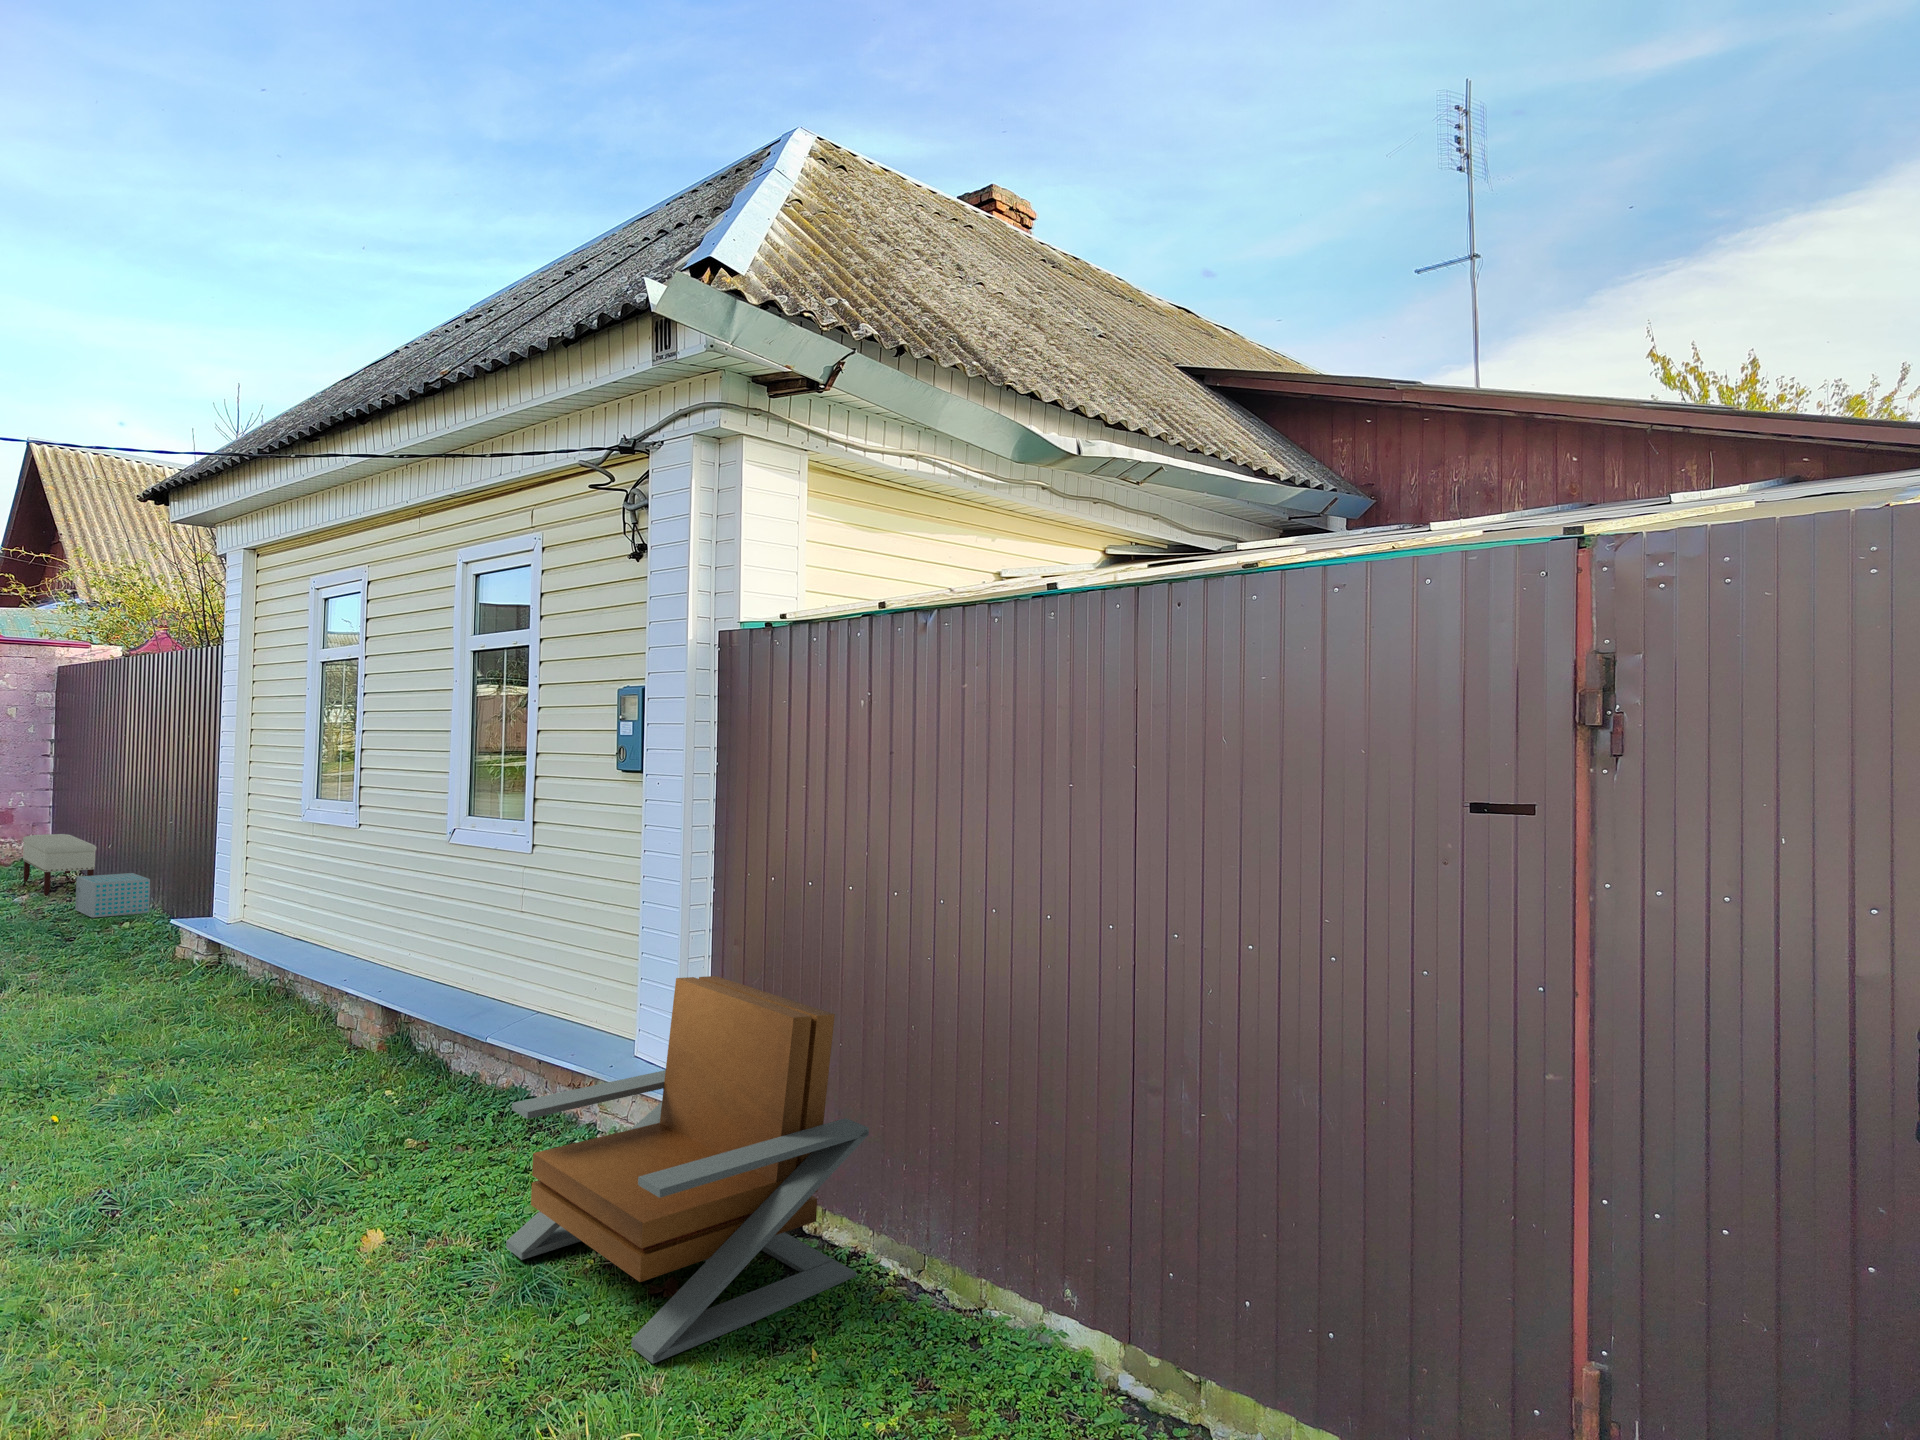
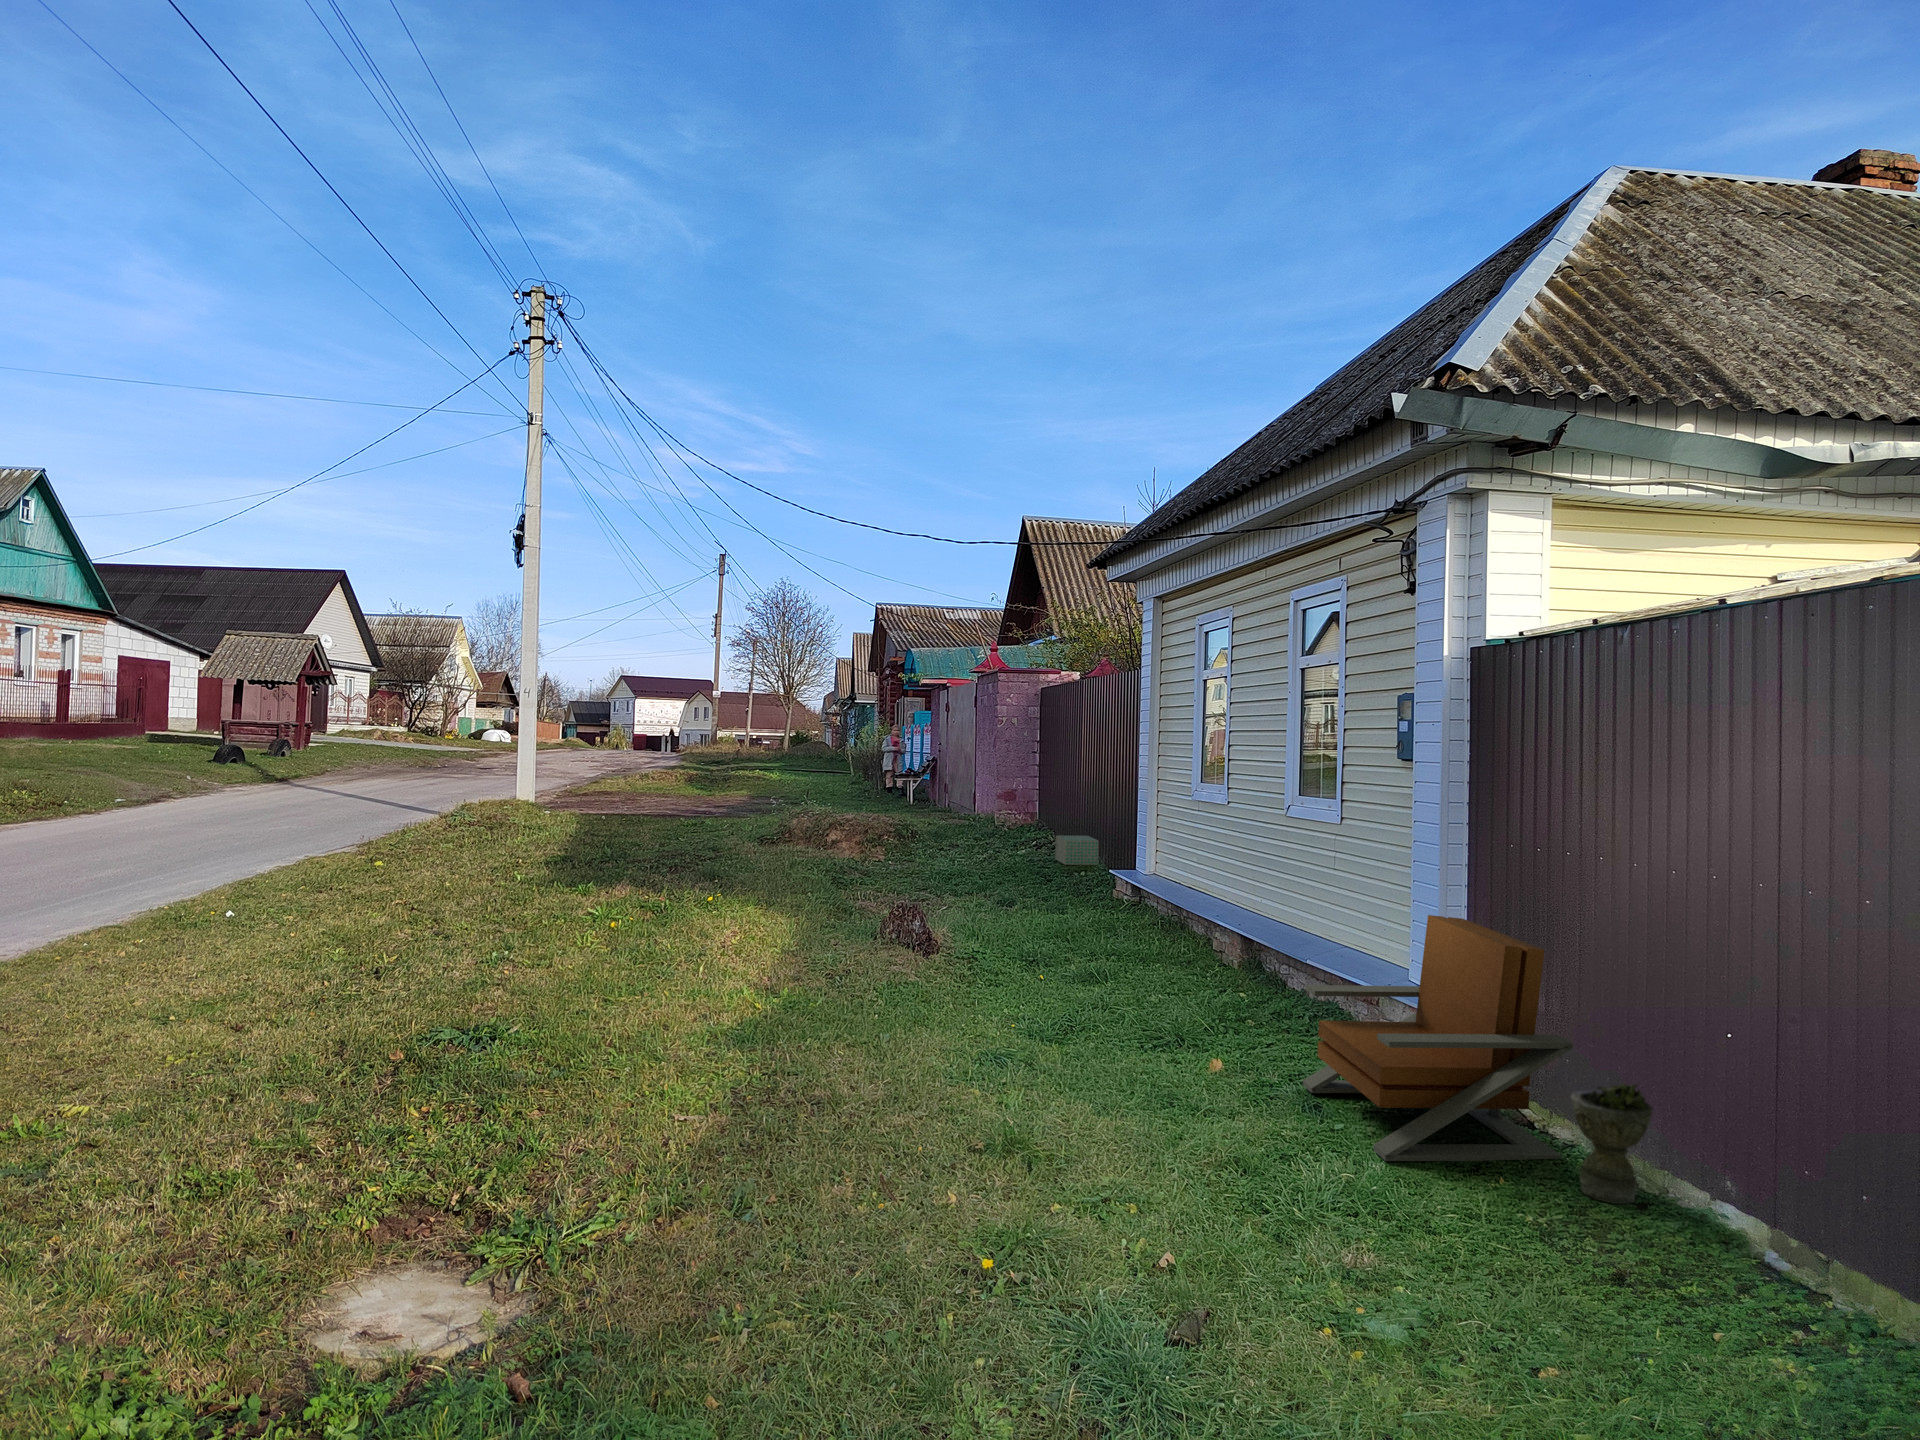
bench: present [23,834,97,895] -> none [1025,807,1067,849]
planter: none [884,1172,974,1337] -> present [1571,1084,1653,1204]

